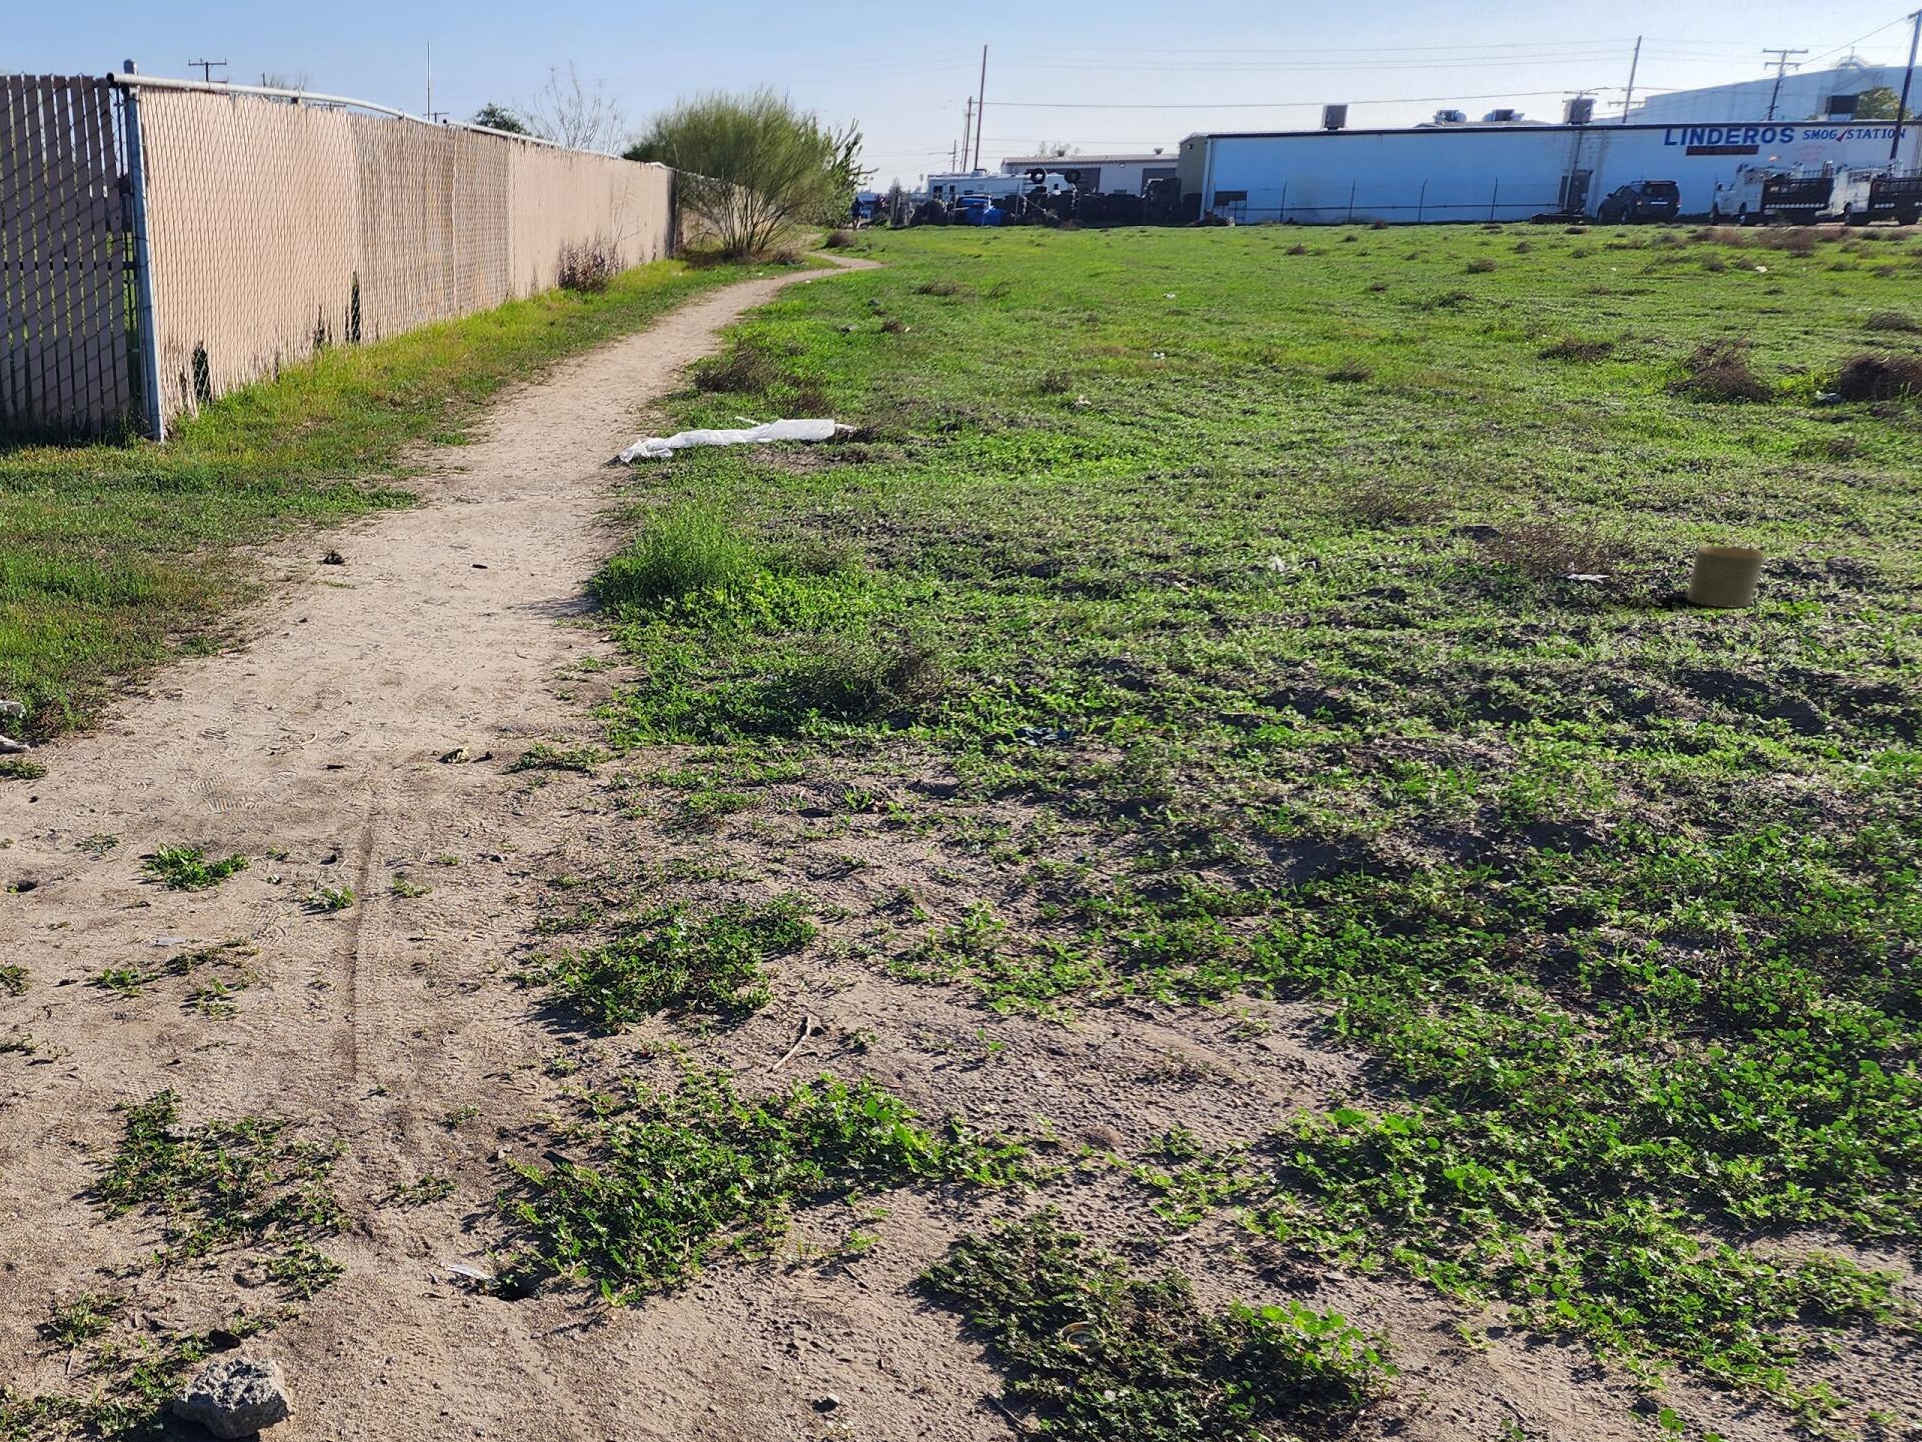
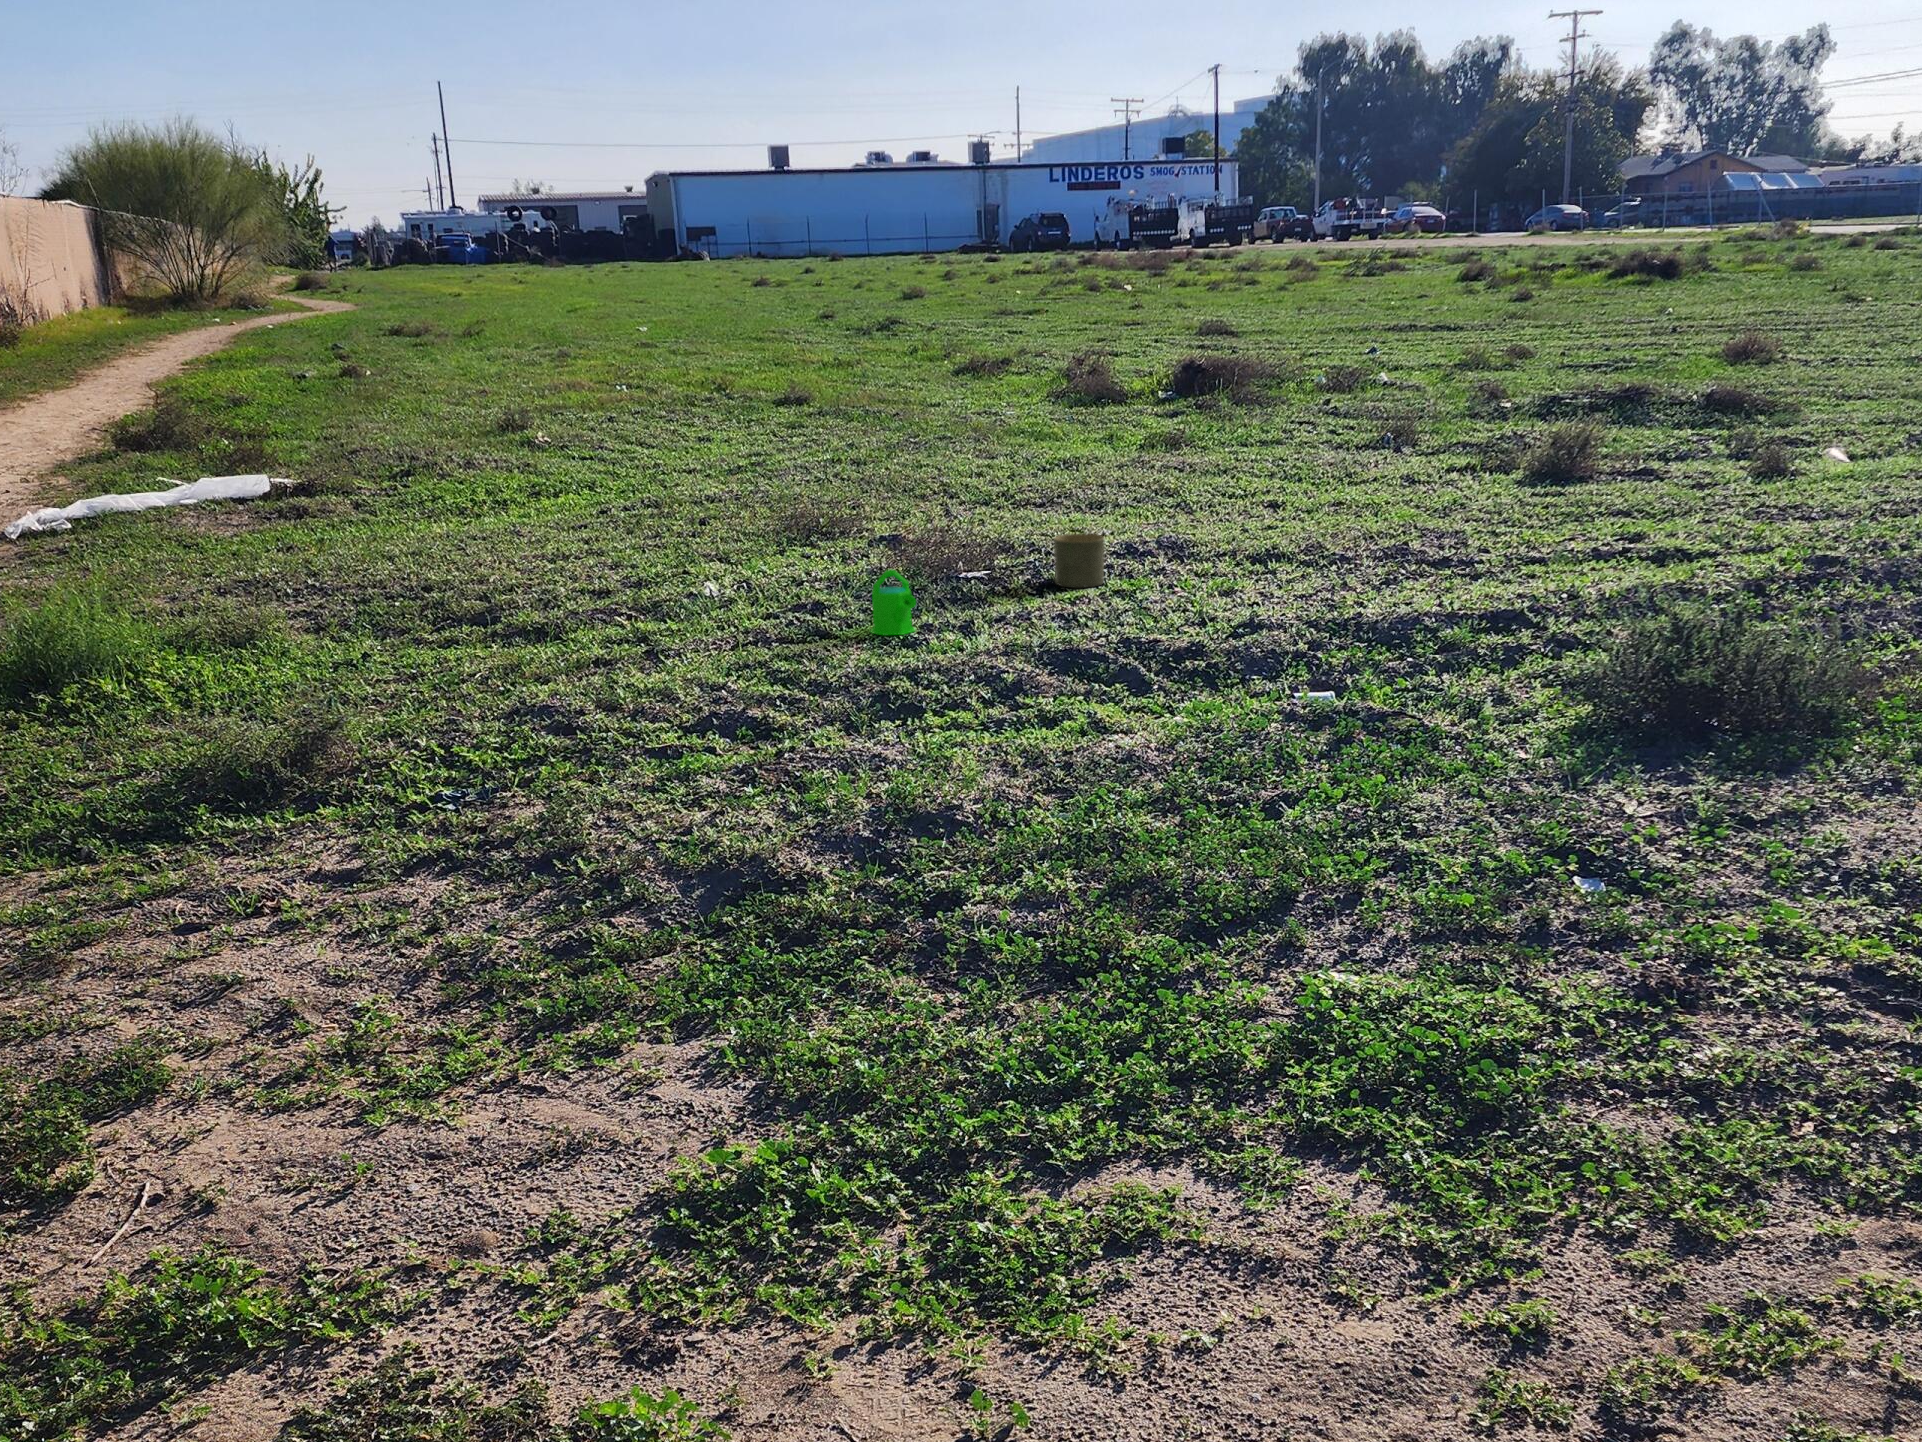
watering can: none [1460,565,1526,635] -> present [870,569,916,635]

